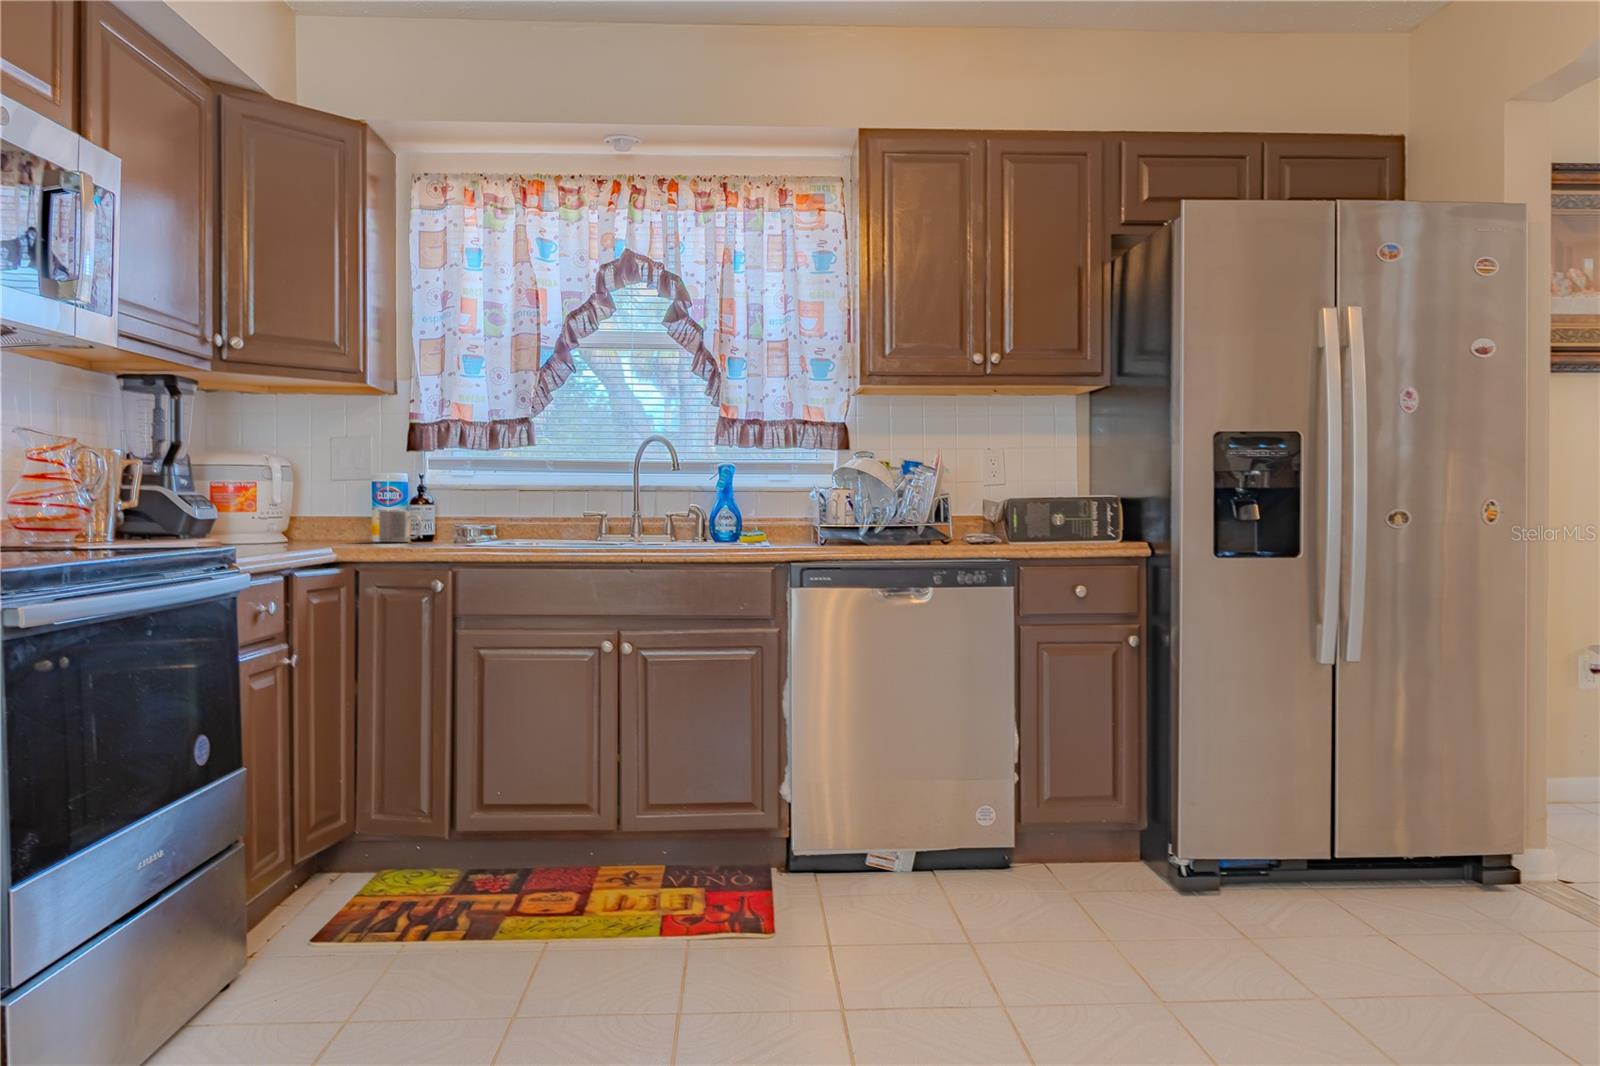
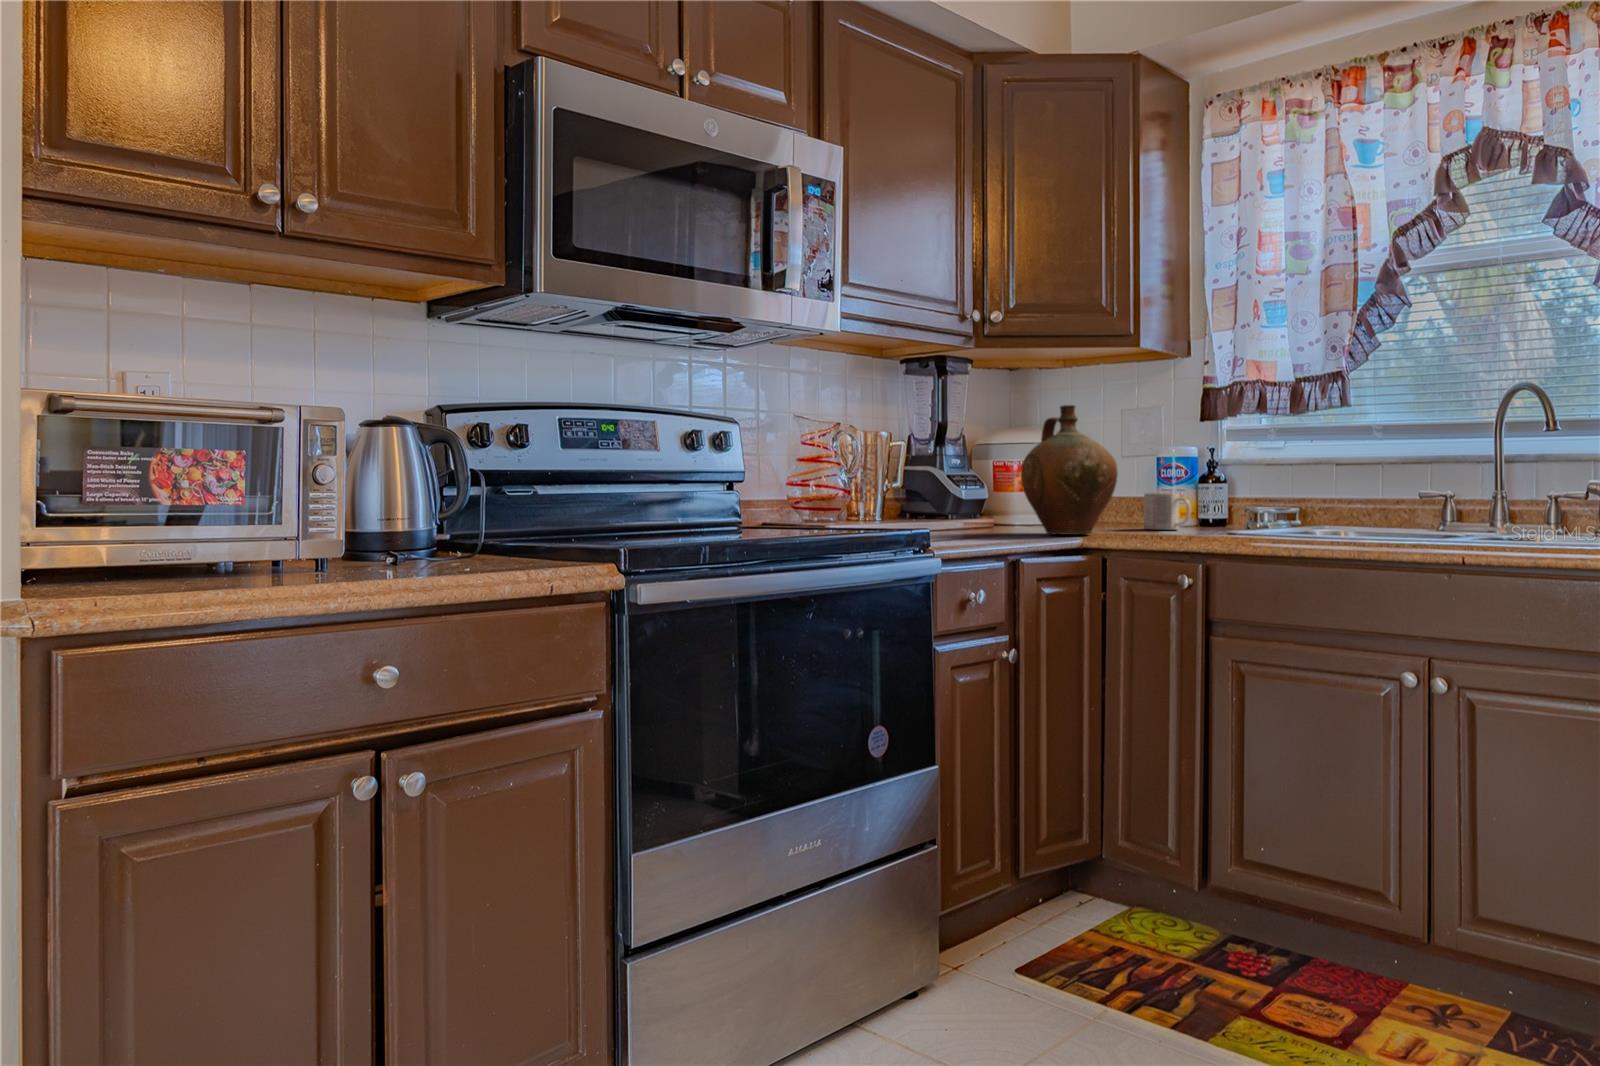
ceramic jug: none [278,430,371,547] -> present [1021,405,1118,535]

